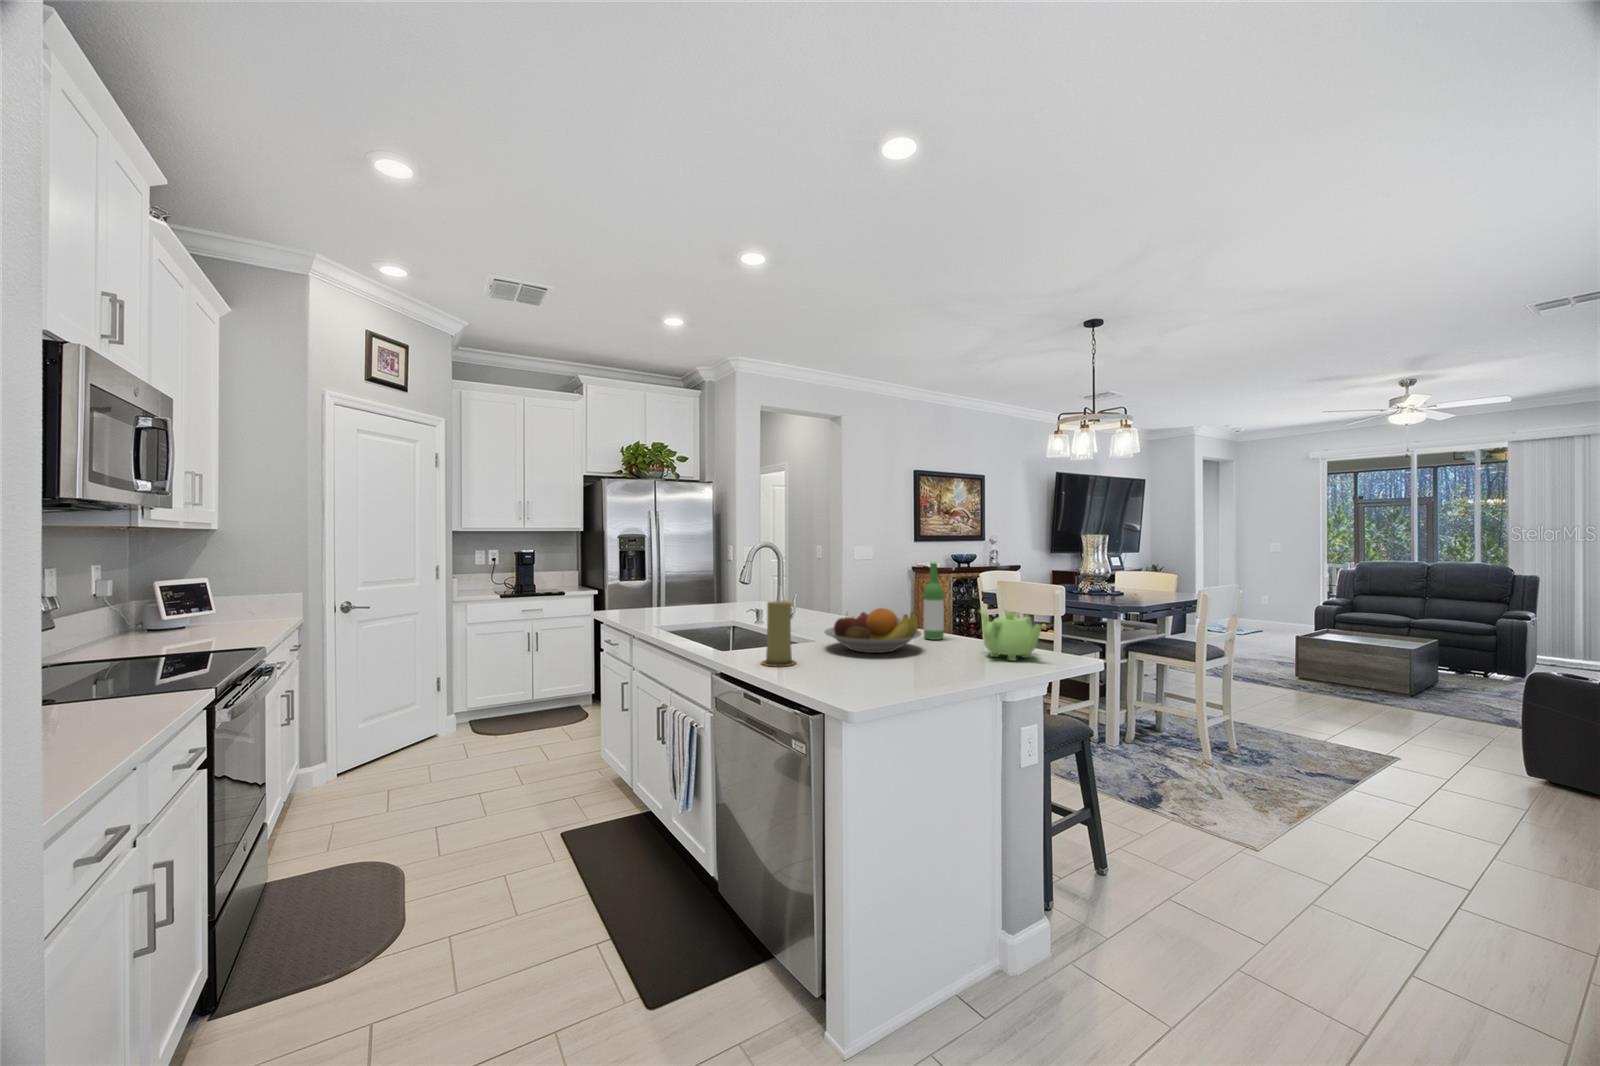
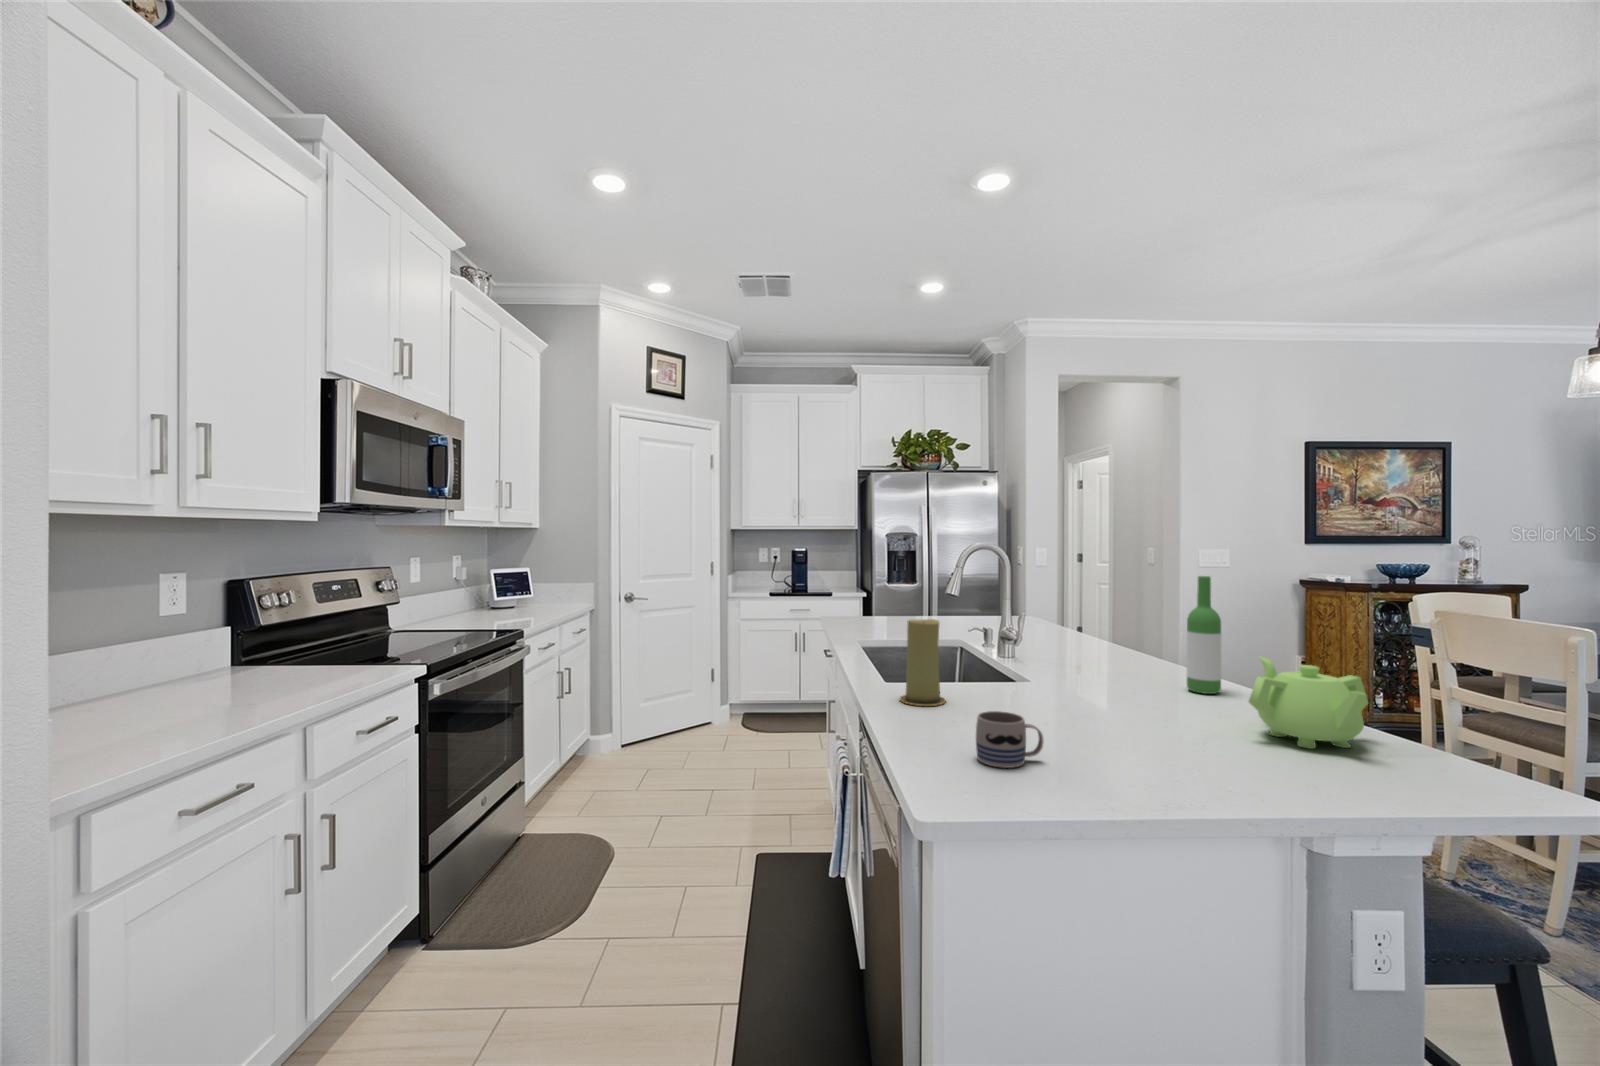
fruit bowl: present [825,608,921,653] -> none [1010,640,1160,704]
mug: none [861,657,902,692] -> present [976,711,1044,768]

